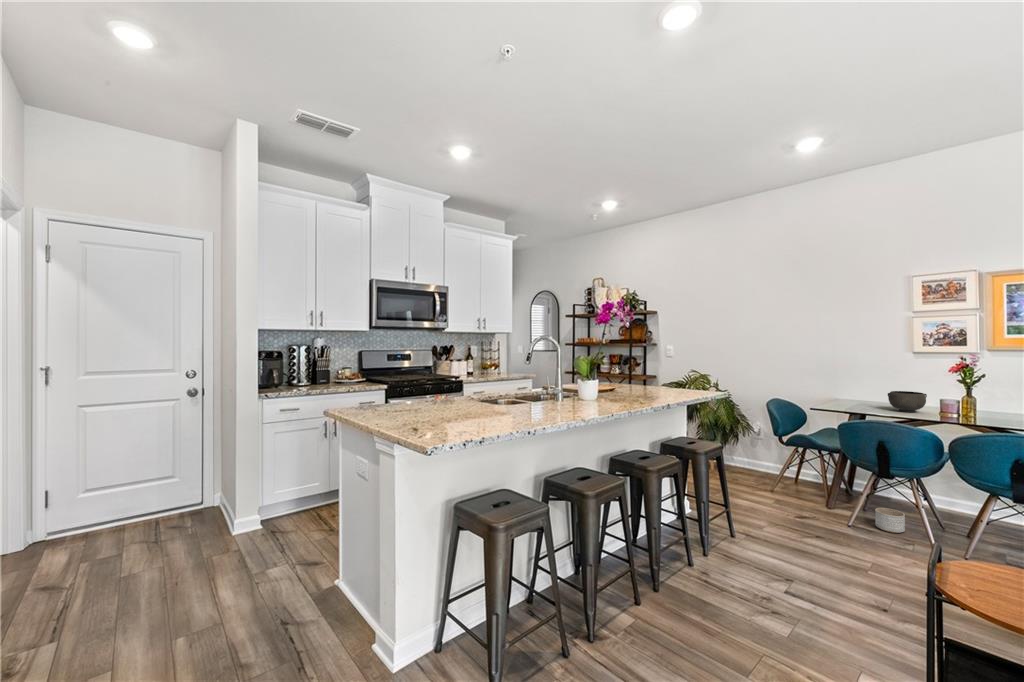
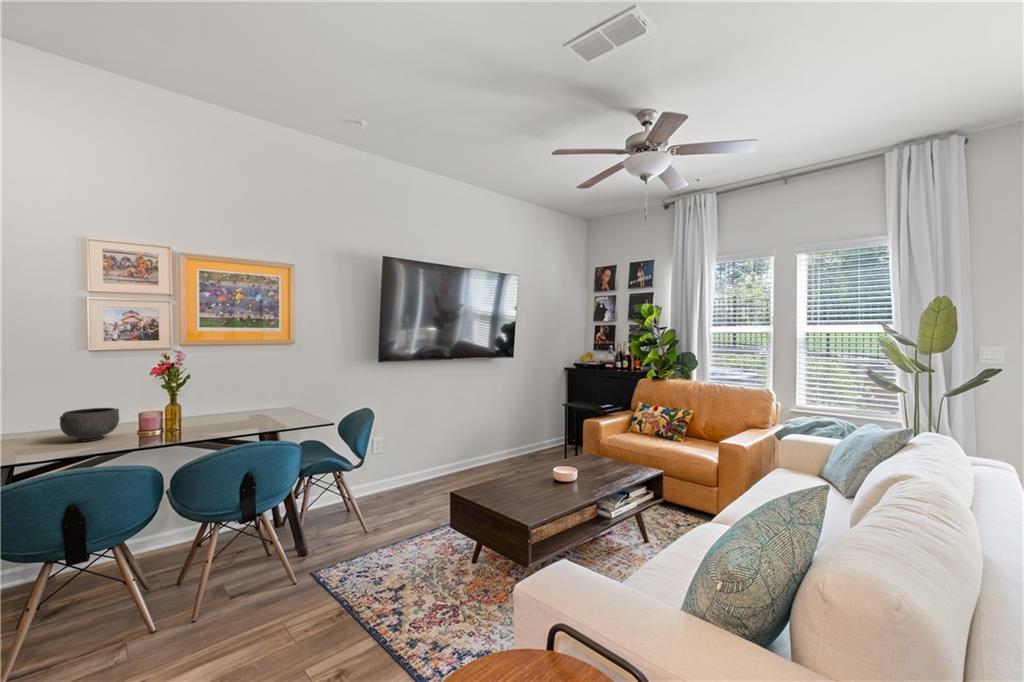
planter: present [875,508,905,533] -> none [49,604,102,654]

